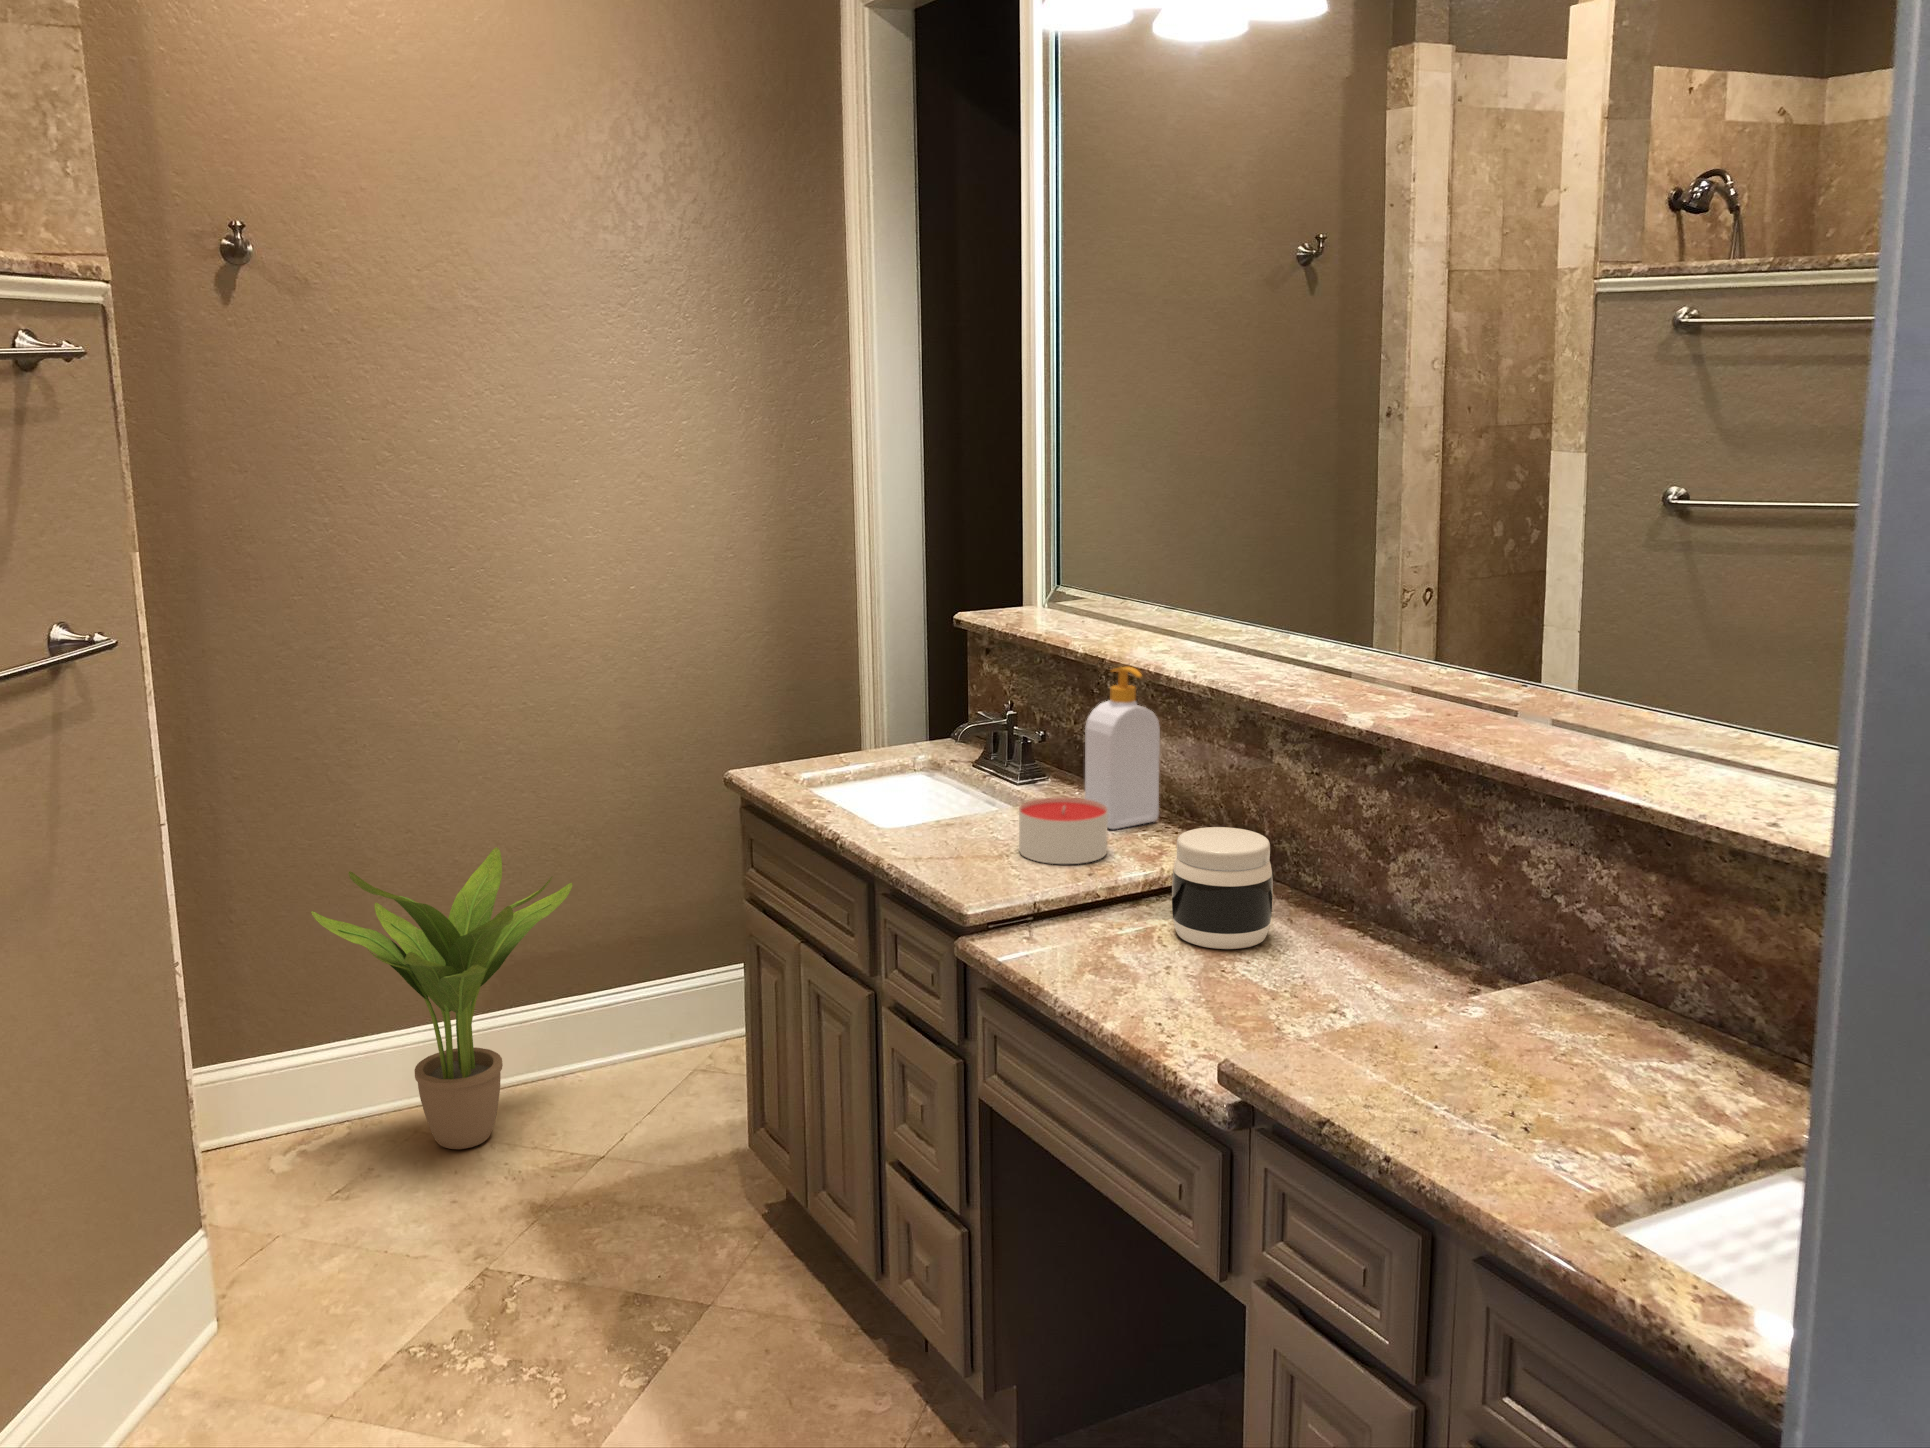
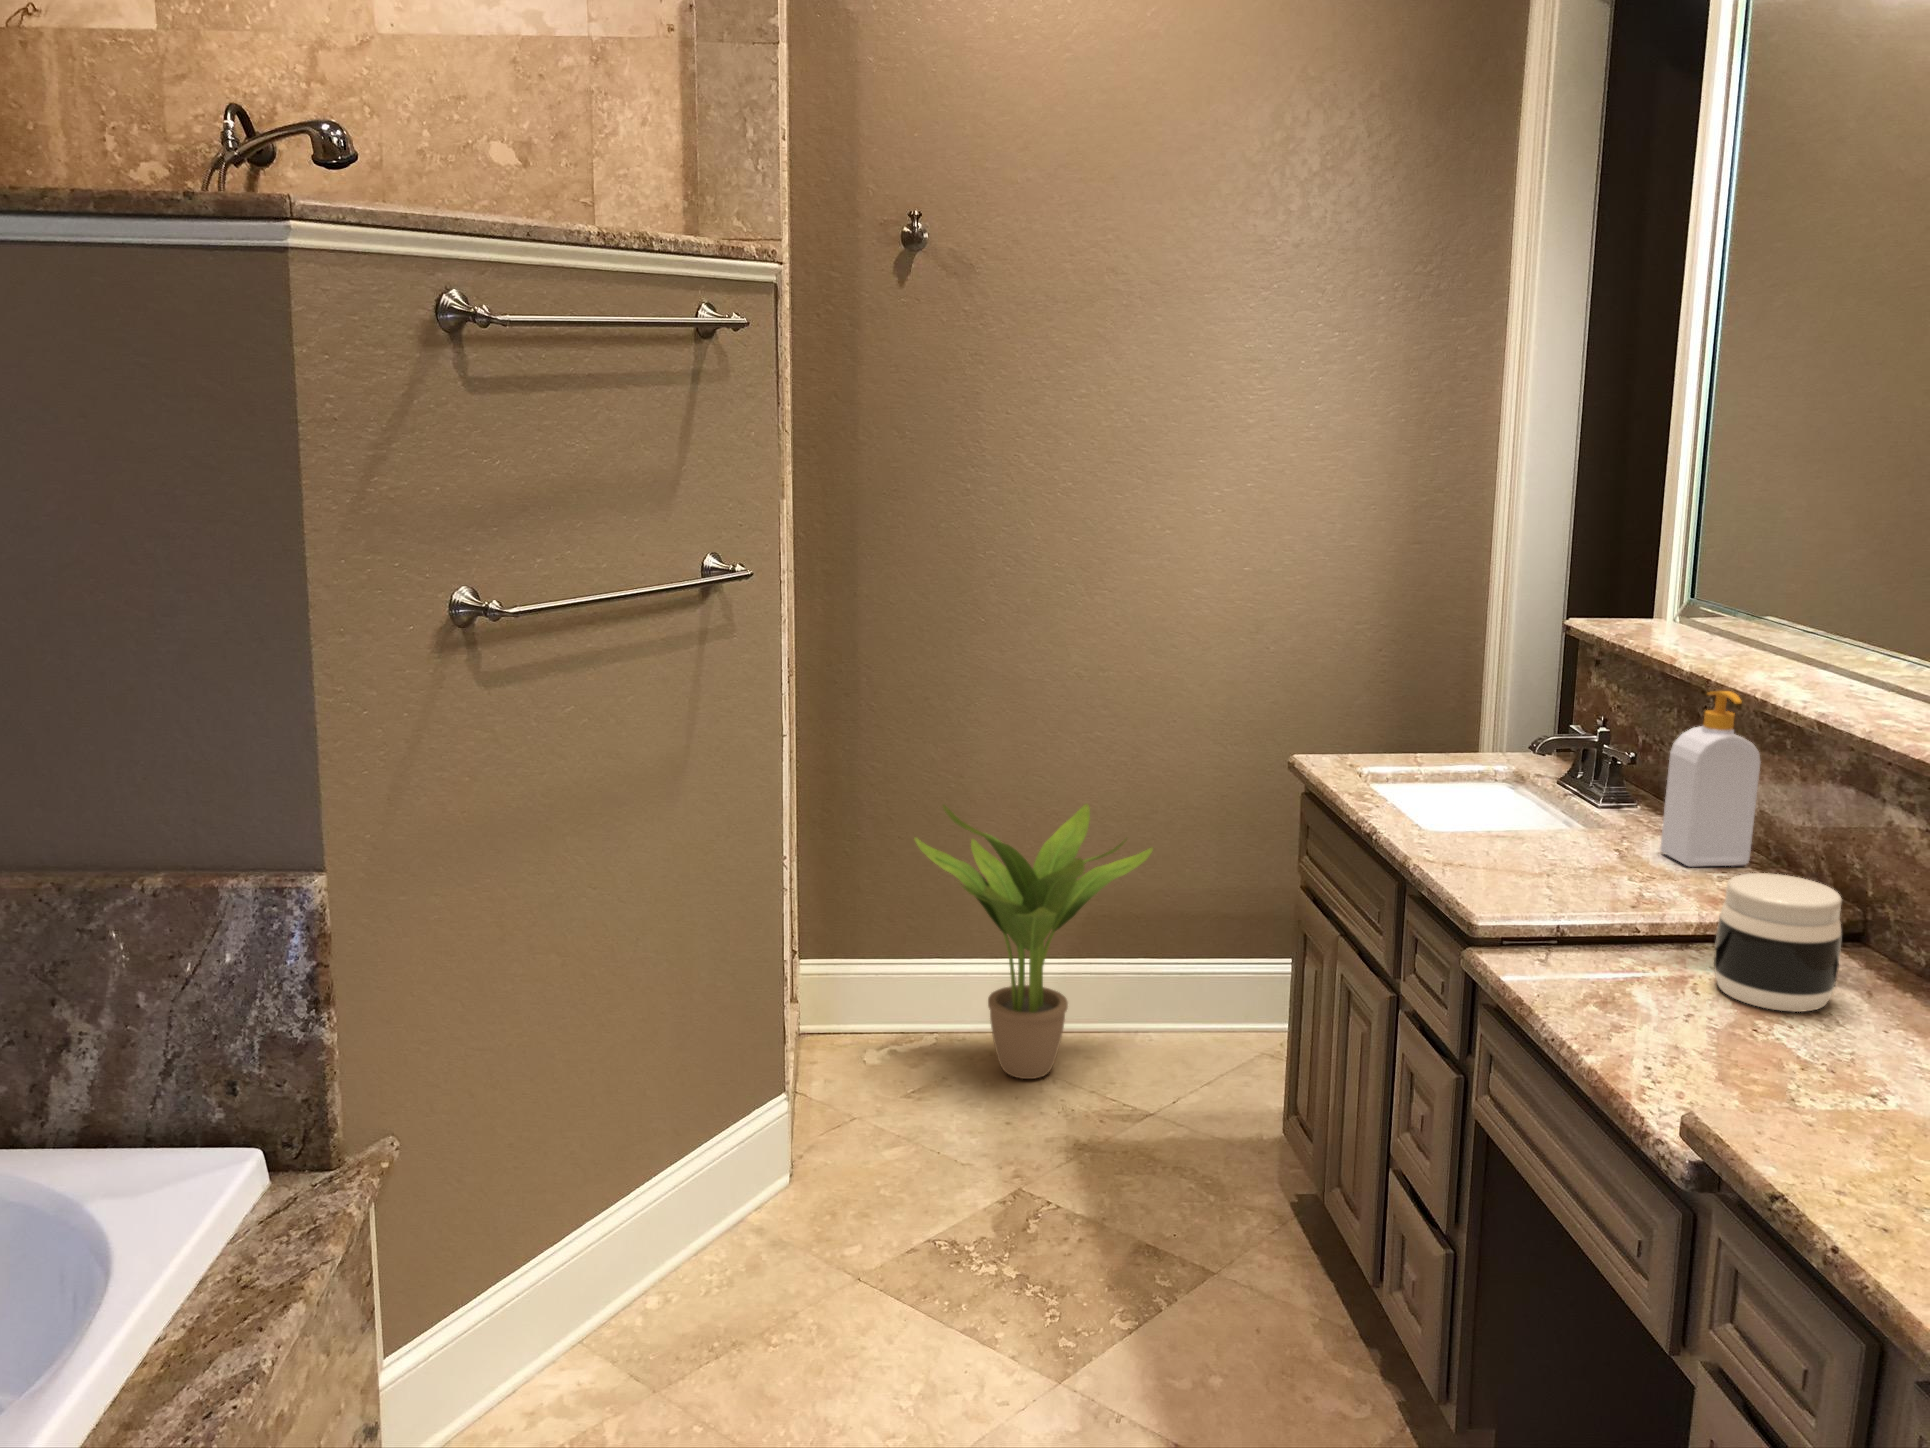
candle: present [1019,797,1108,864] -> none [1567,821,1674,895]

